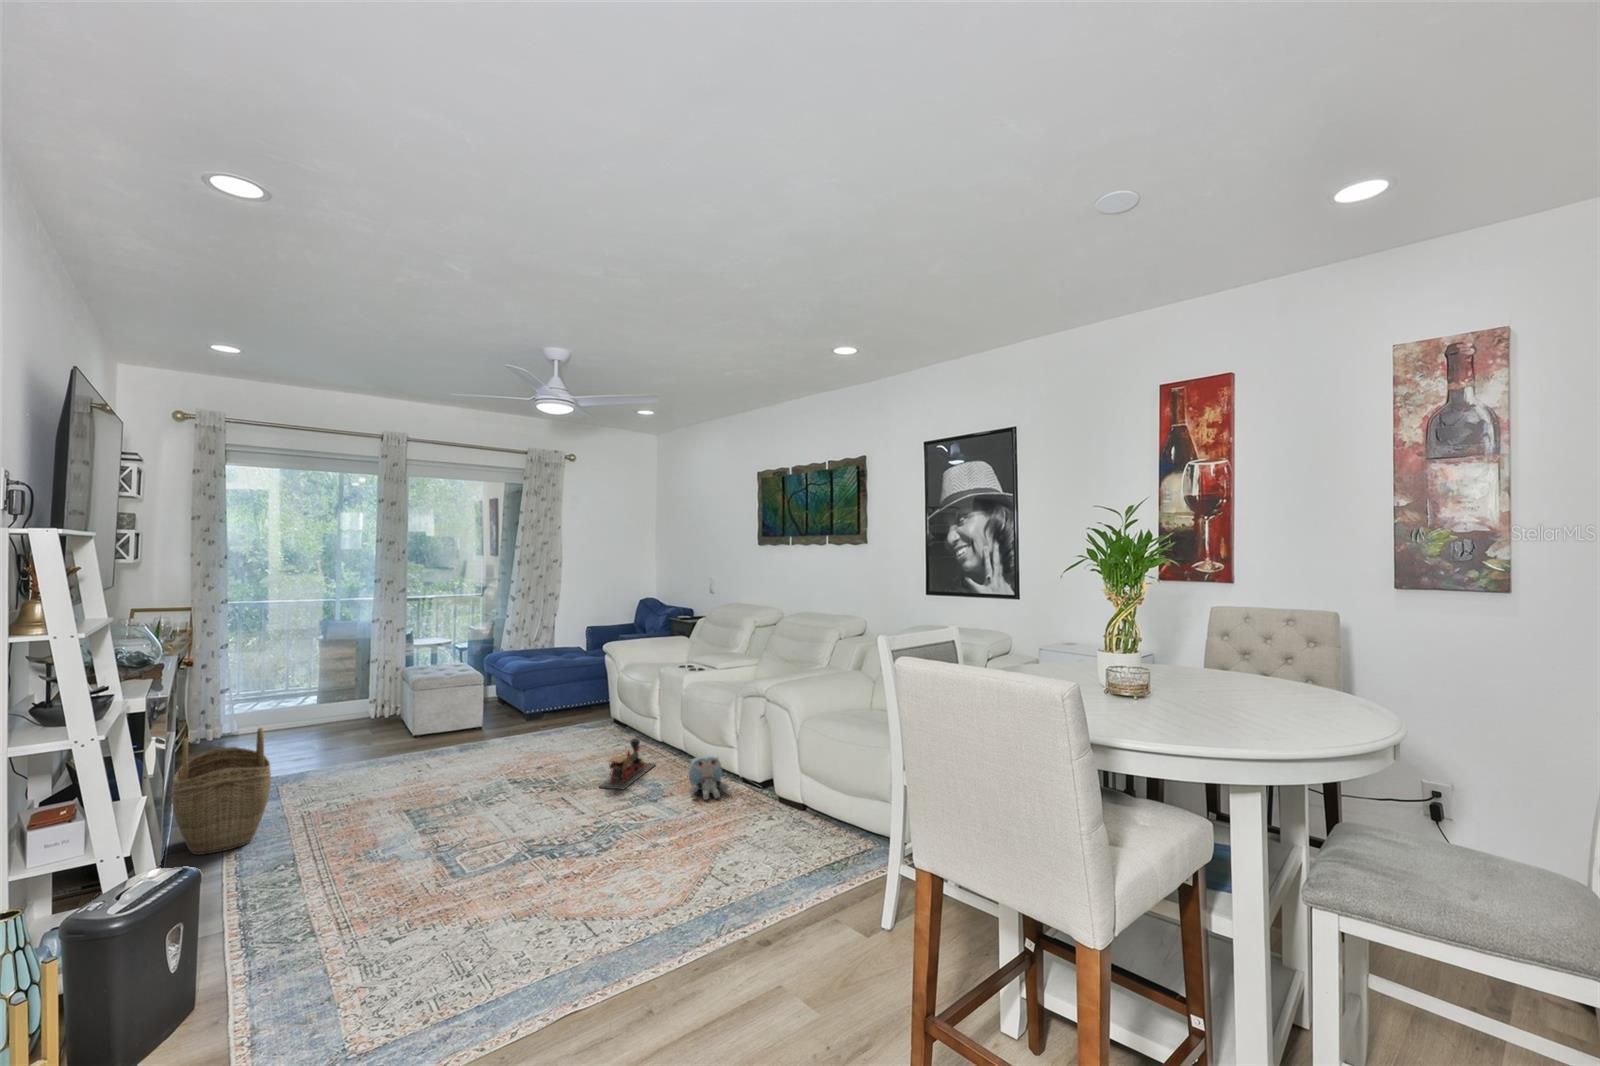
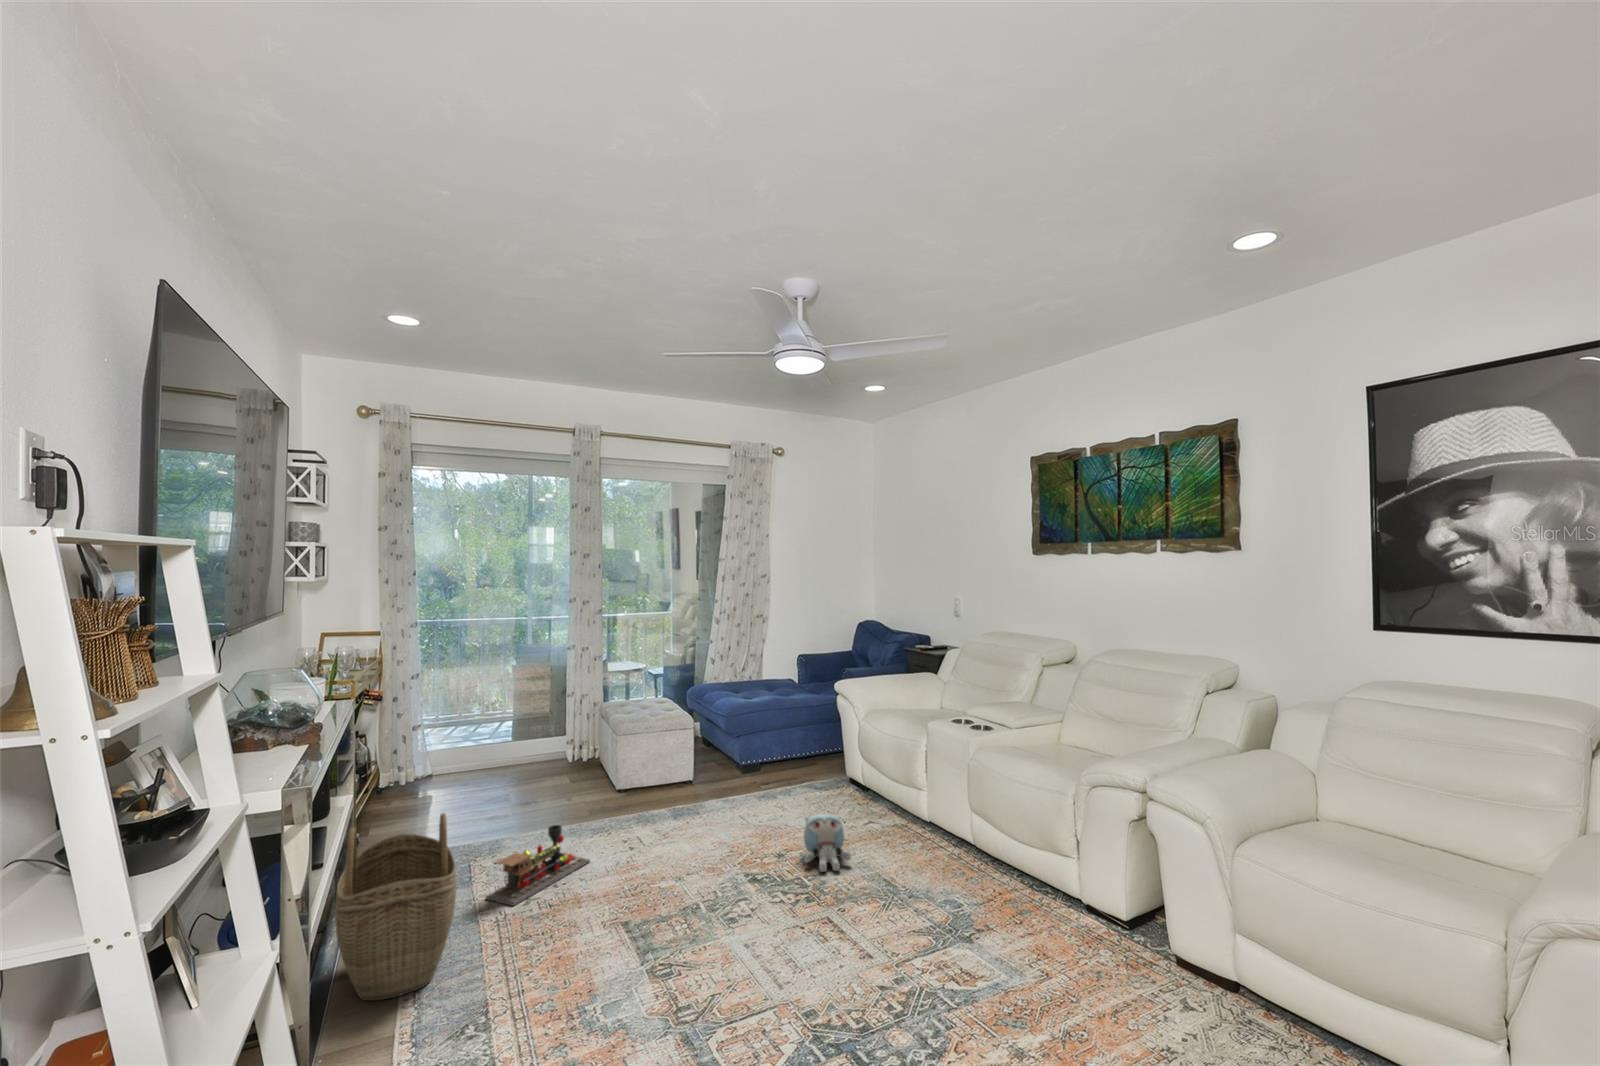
toy train: present [599,738,656,789] -> present [486,825,590,906]
plush toy: present [689,756,728,800] -> present [804,814,851,872]

